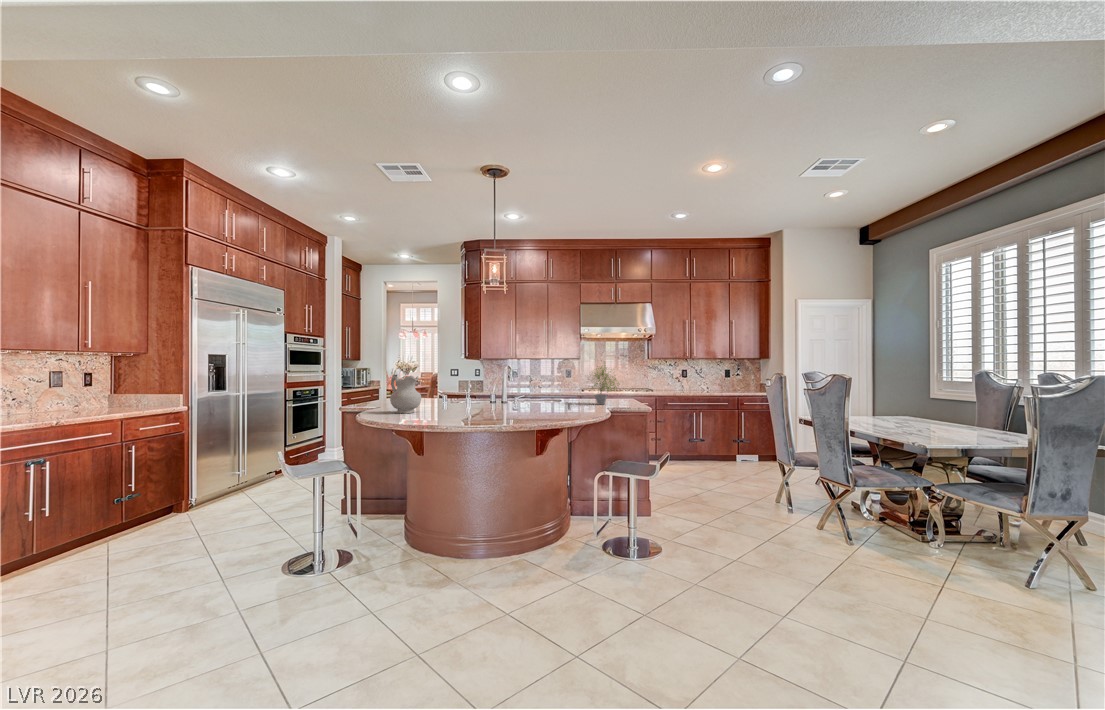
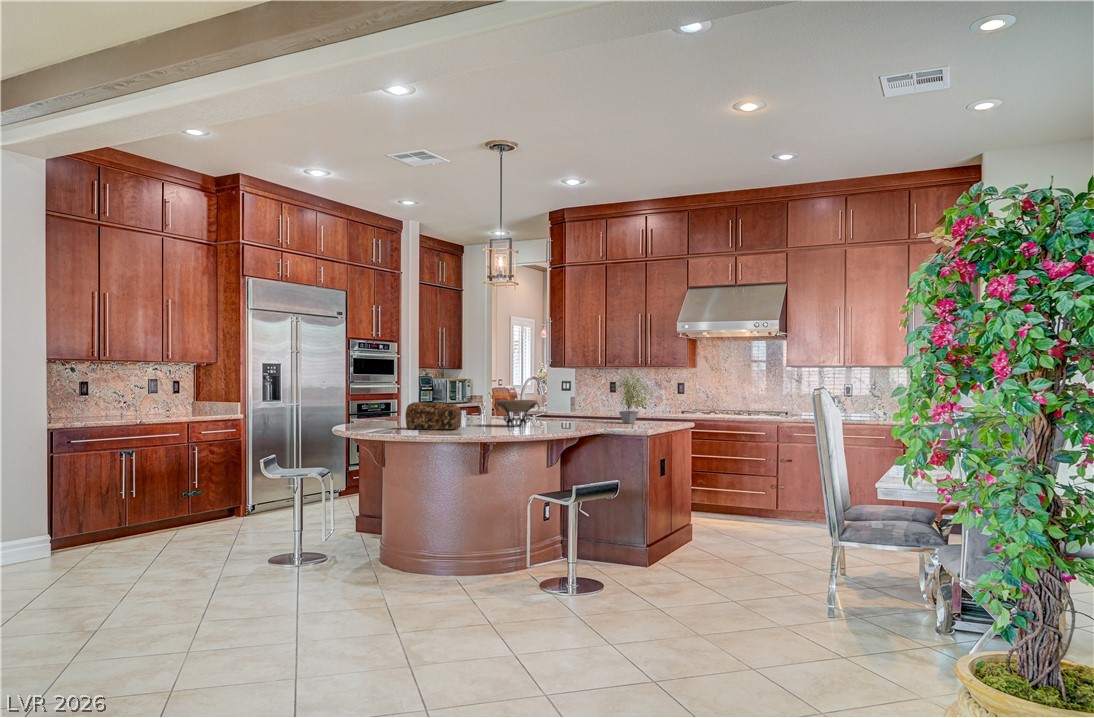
ceramic pitcher: present [390,374,421,413] -> none [374,383,405,423]
decorative bowl: none [515,388,566,413] -> present [494,400,540,426]
bread loaf: none [461,394,513,422] -> present [405,402,461,430]

